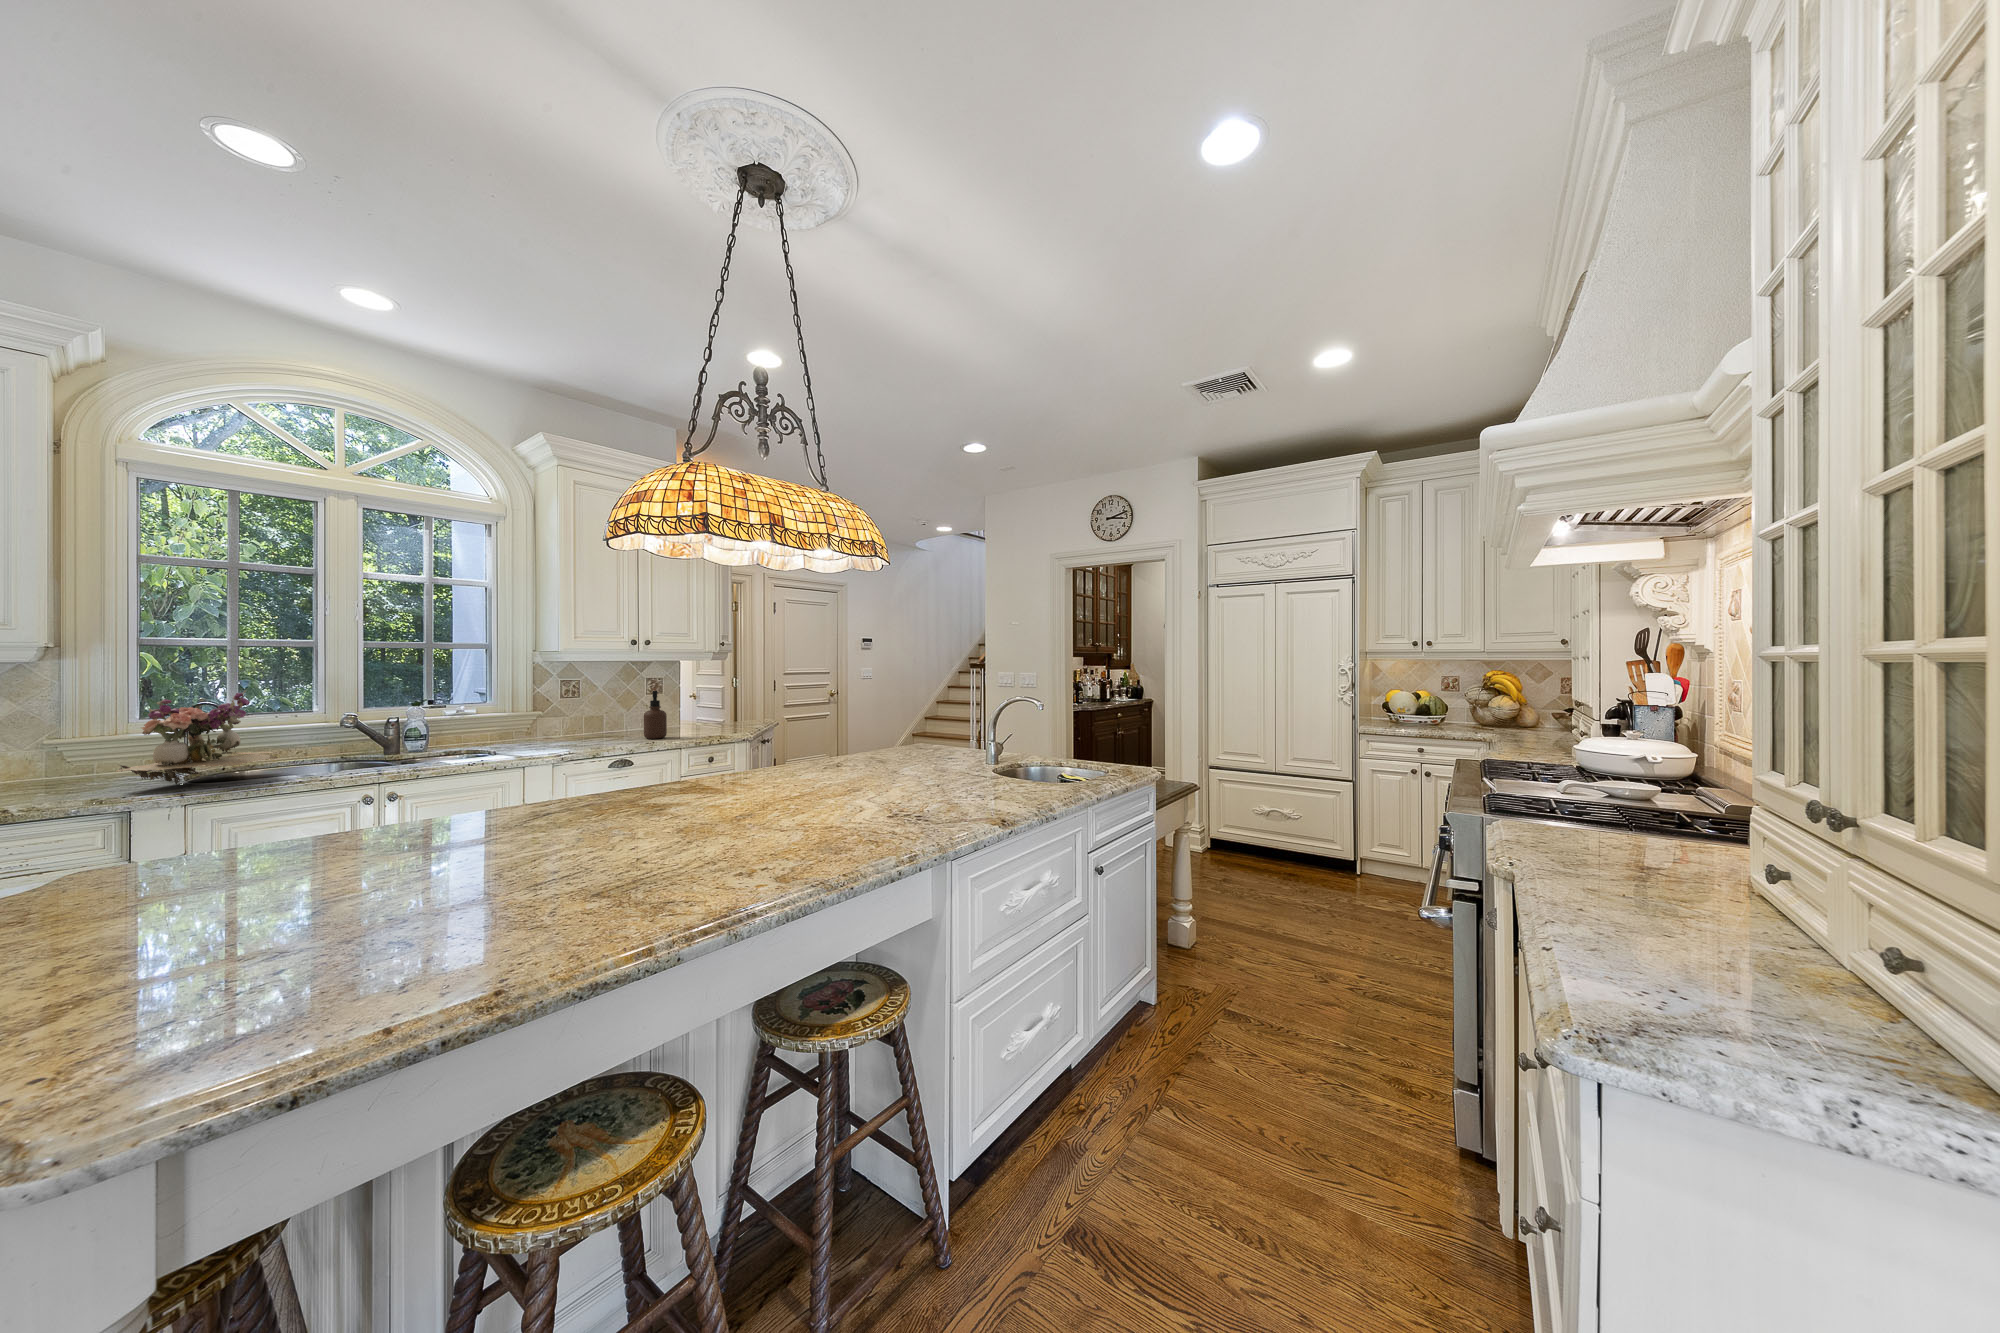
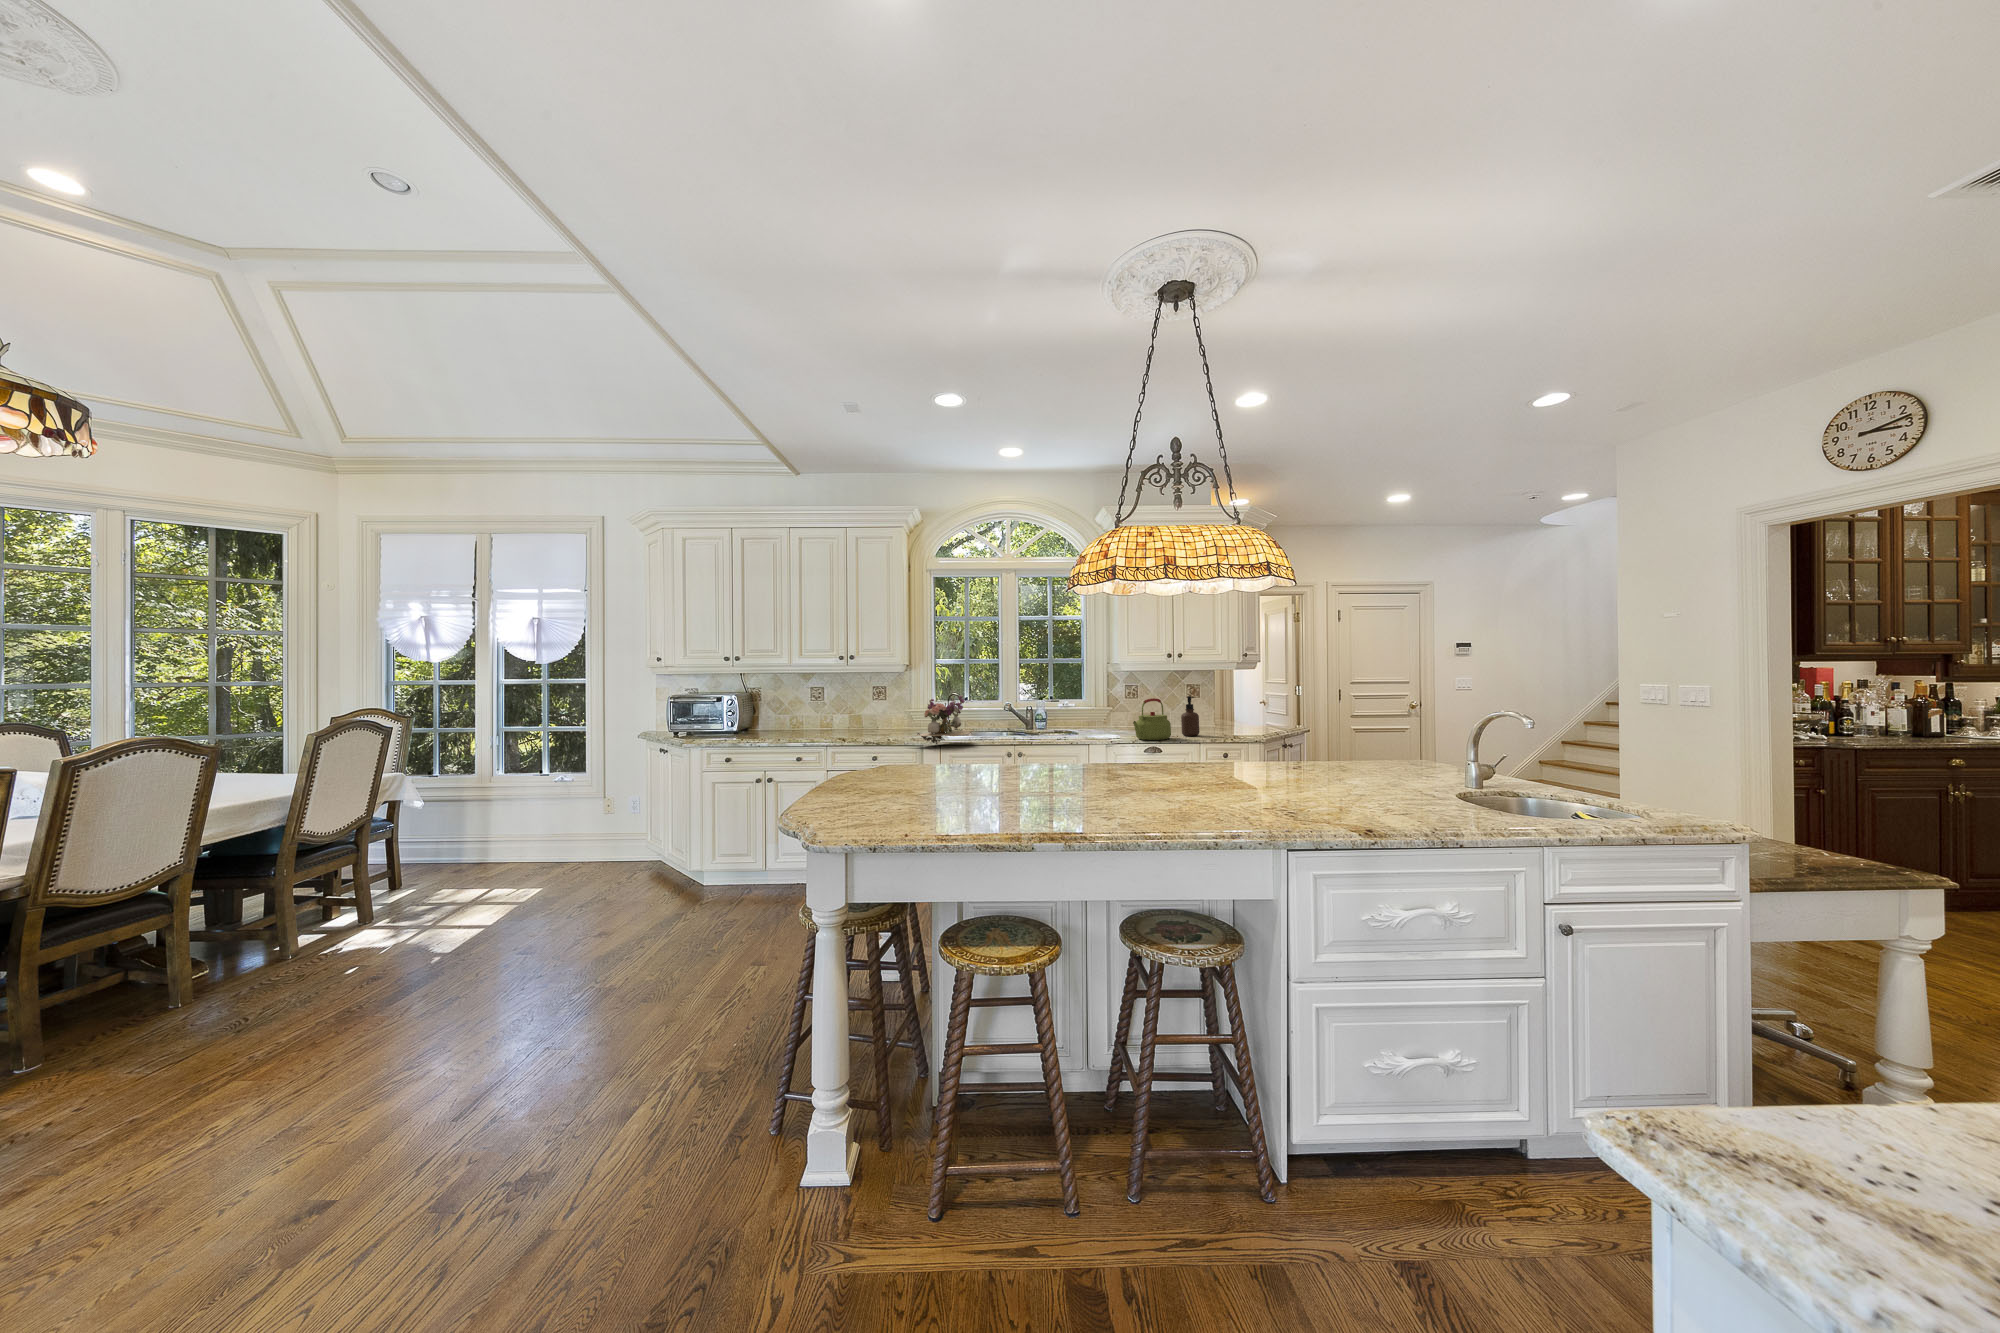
kettle: none [585,694,636,747] -> present [1133,698,1171,740]

